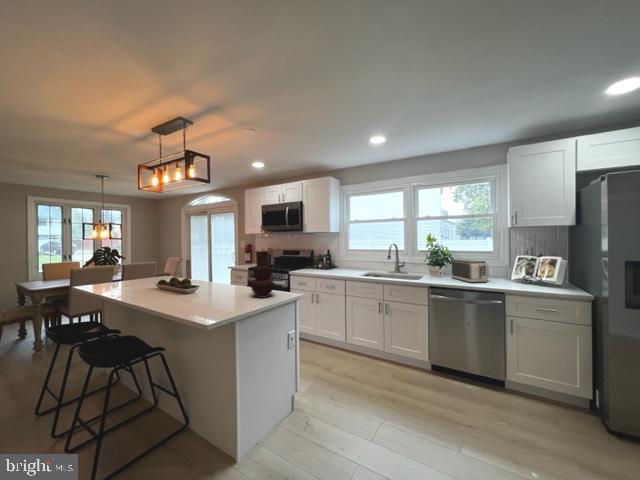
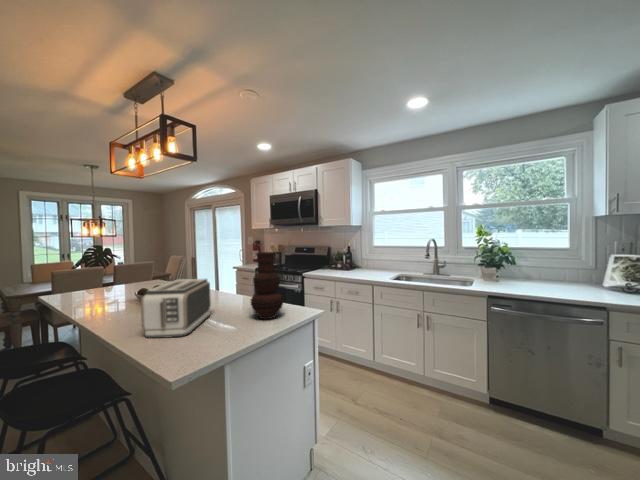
toaster: present [452,259,488,283] -> present [141,279,211,338]

